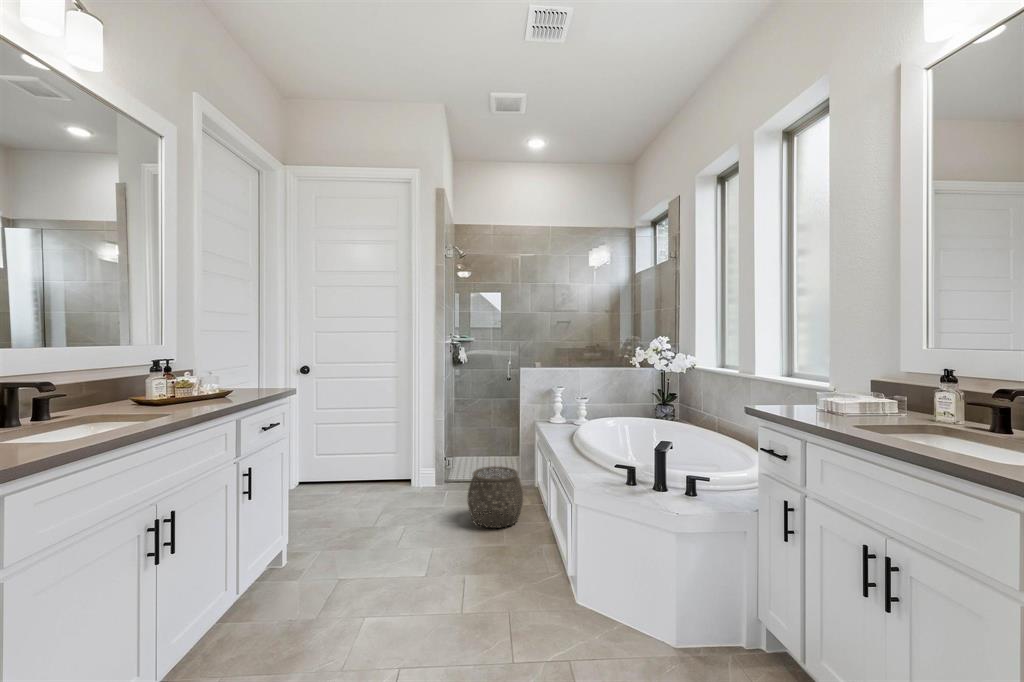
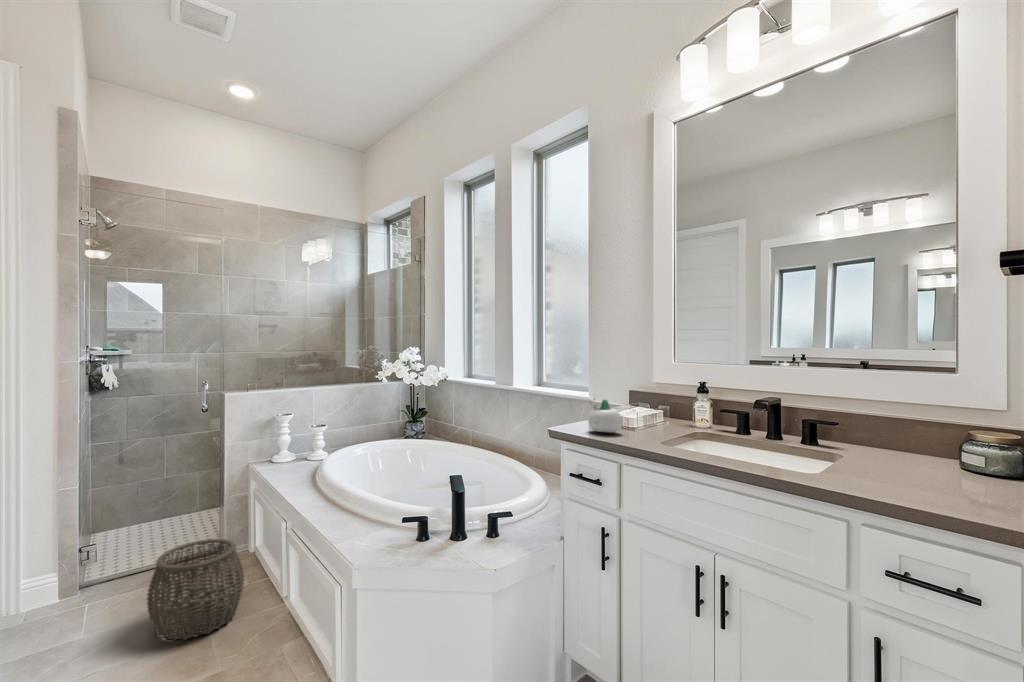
succulent planter: none [787,381,823,414] -> present [588,399,622,433]

